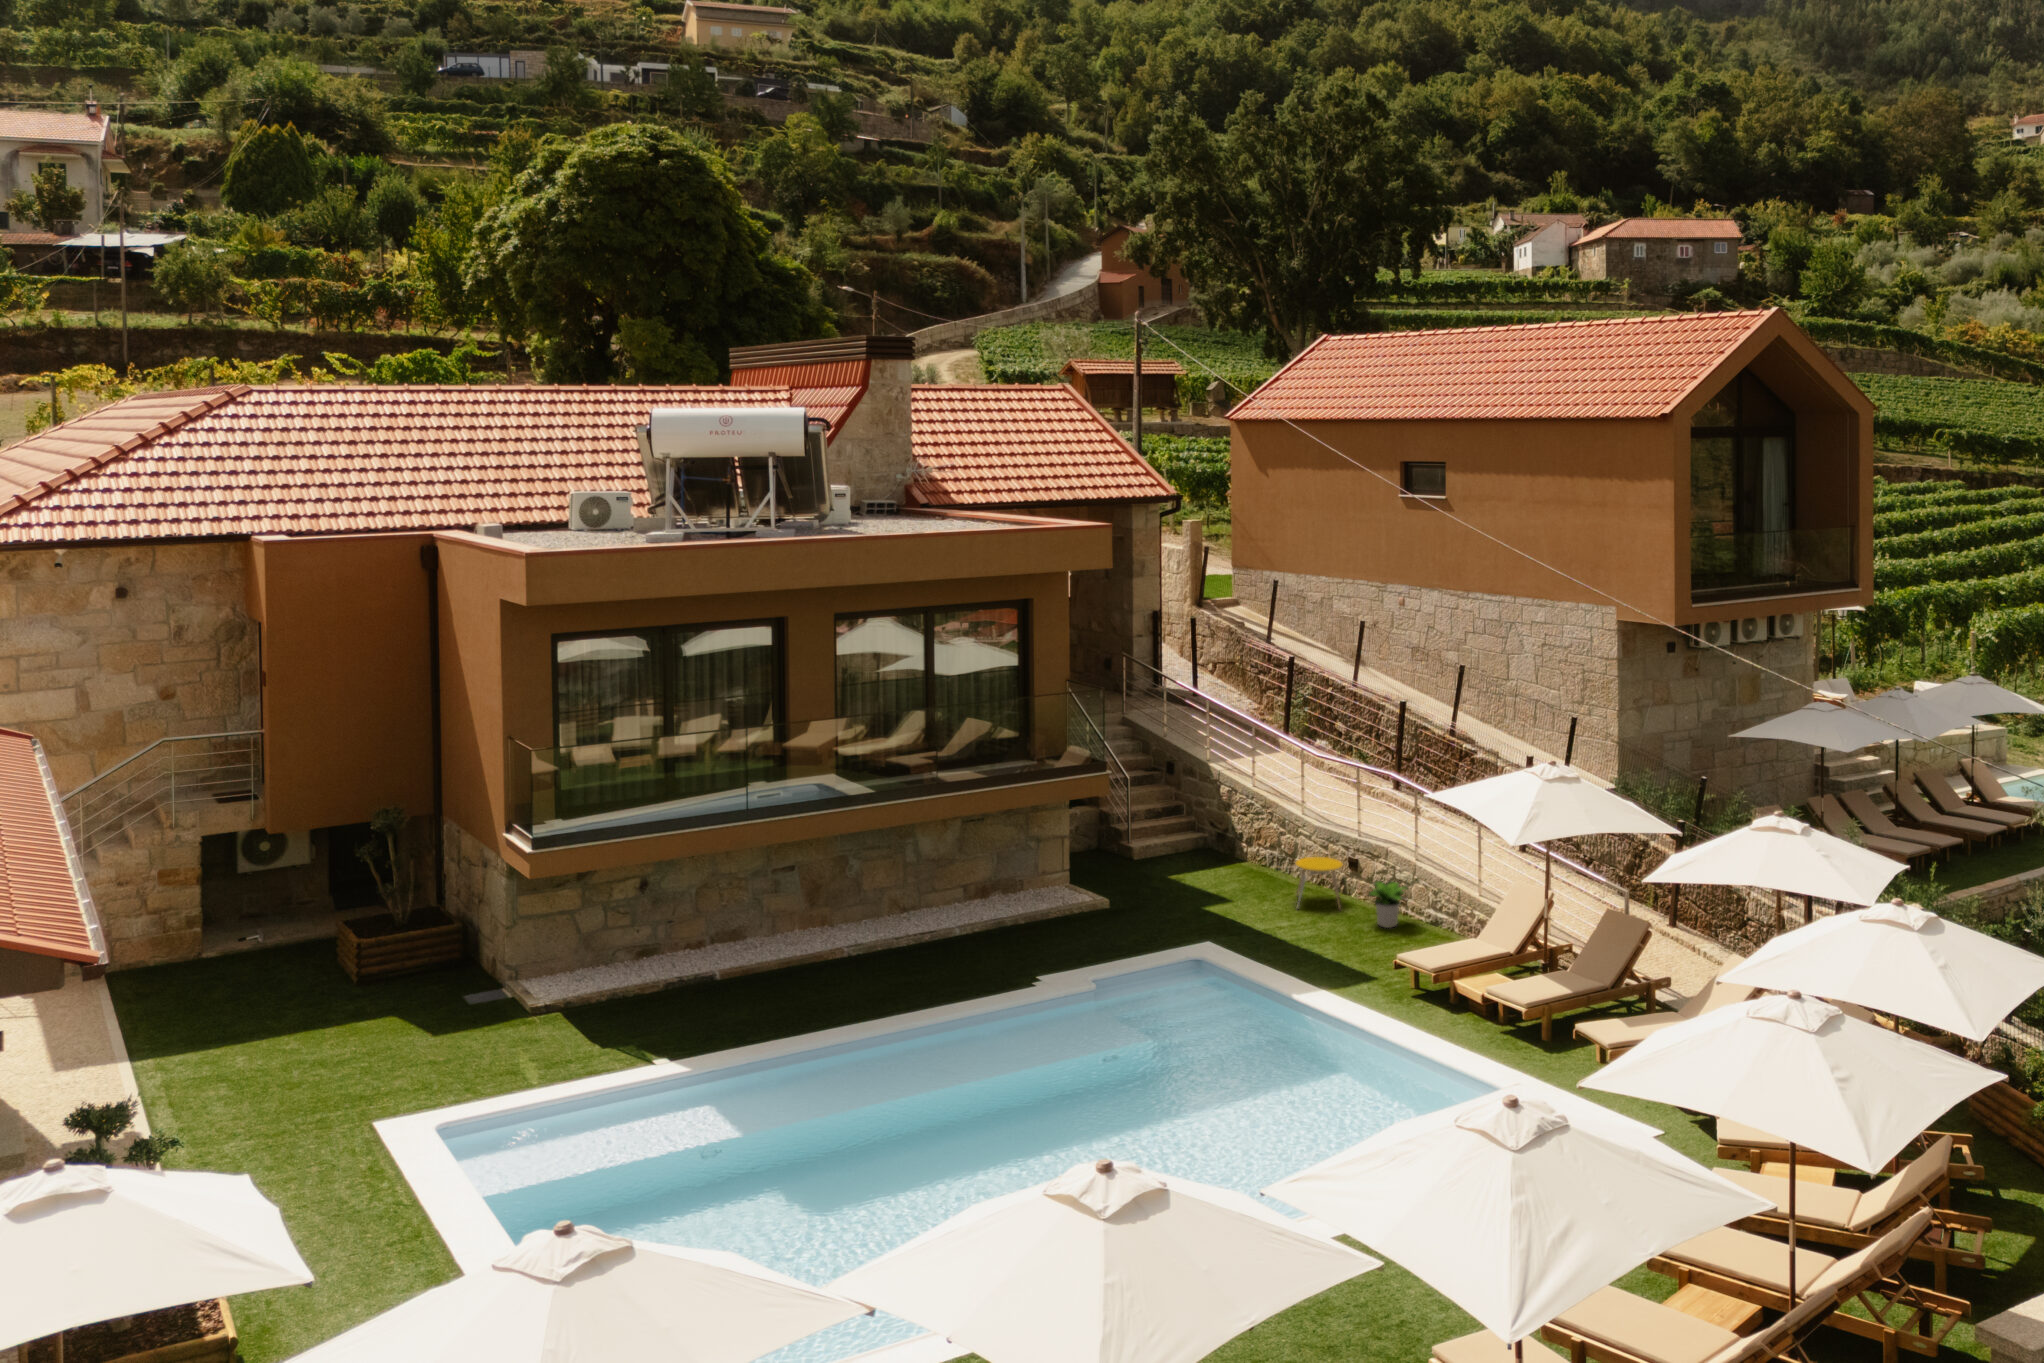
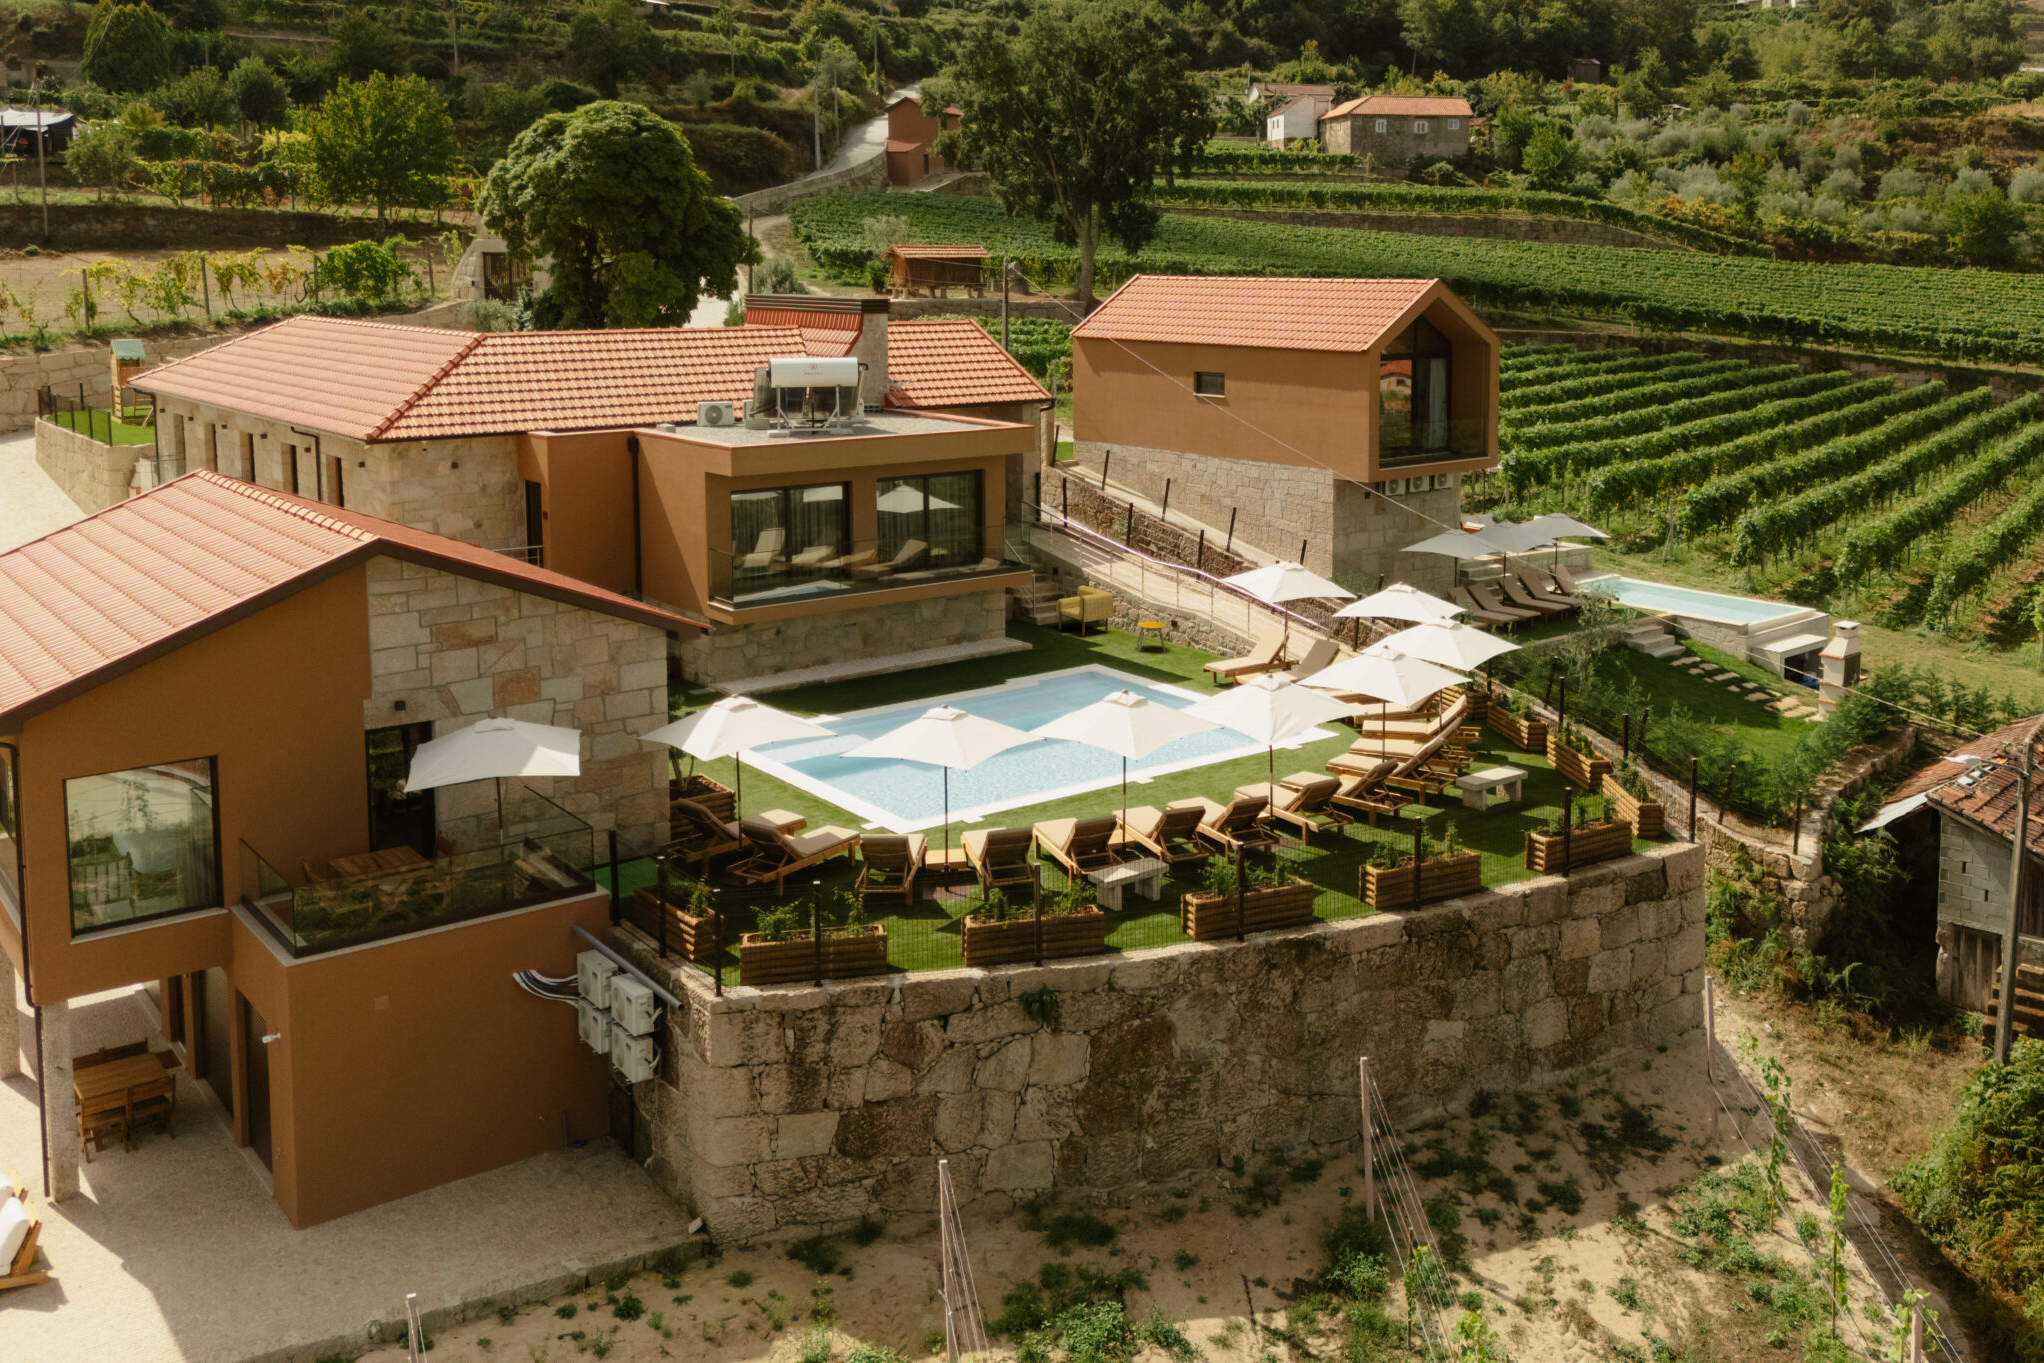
armchair: none [1170,792,1261,879] -> present [1056,585,1113,637]
potted plant: present [1367,881,1408,928] -> none [1181,633,1208,660]

